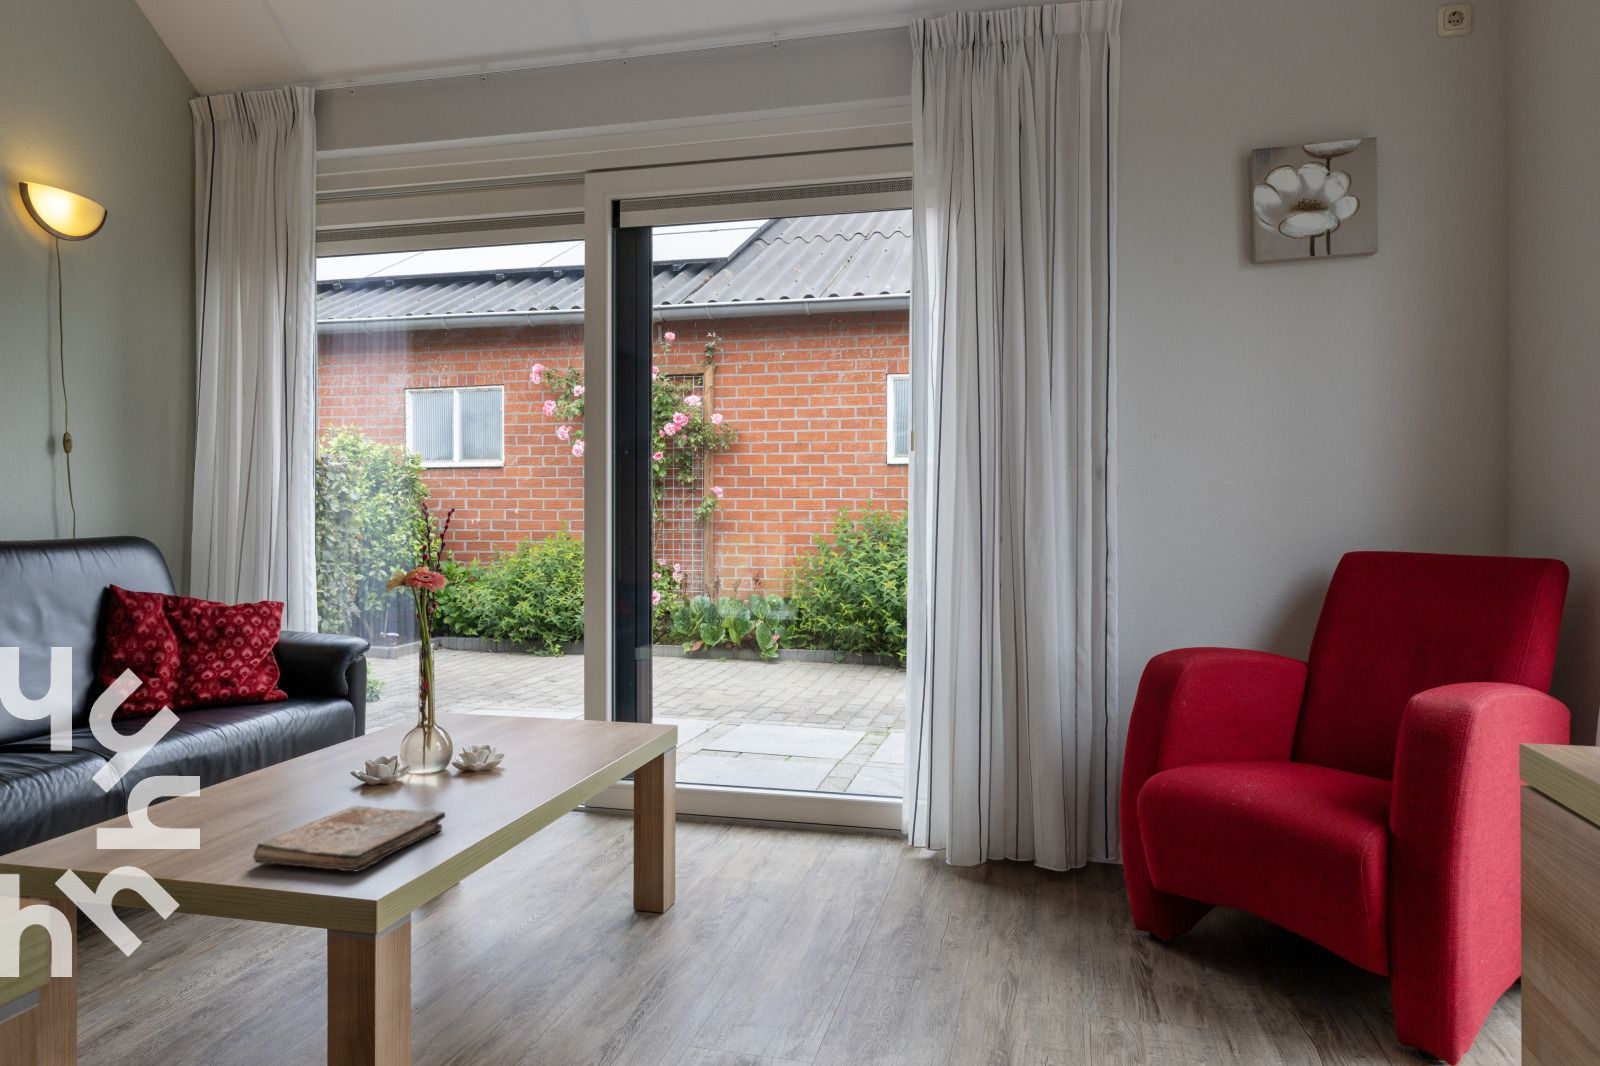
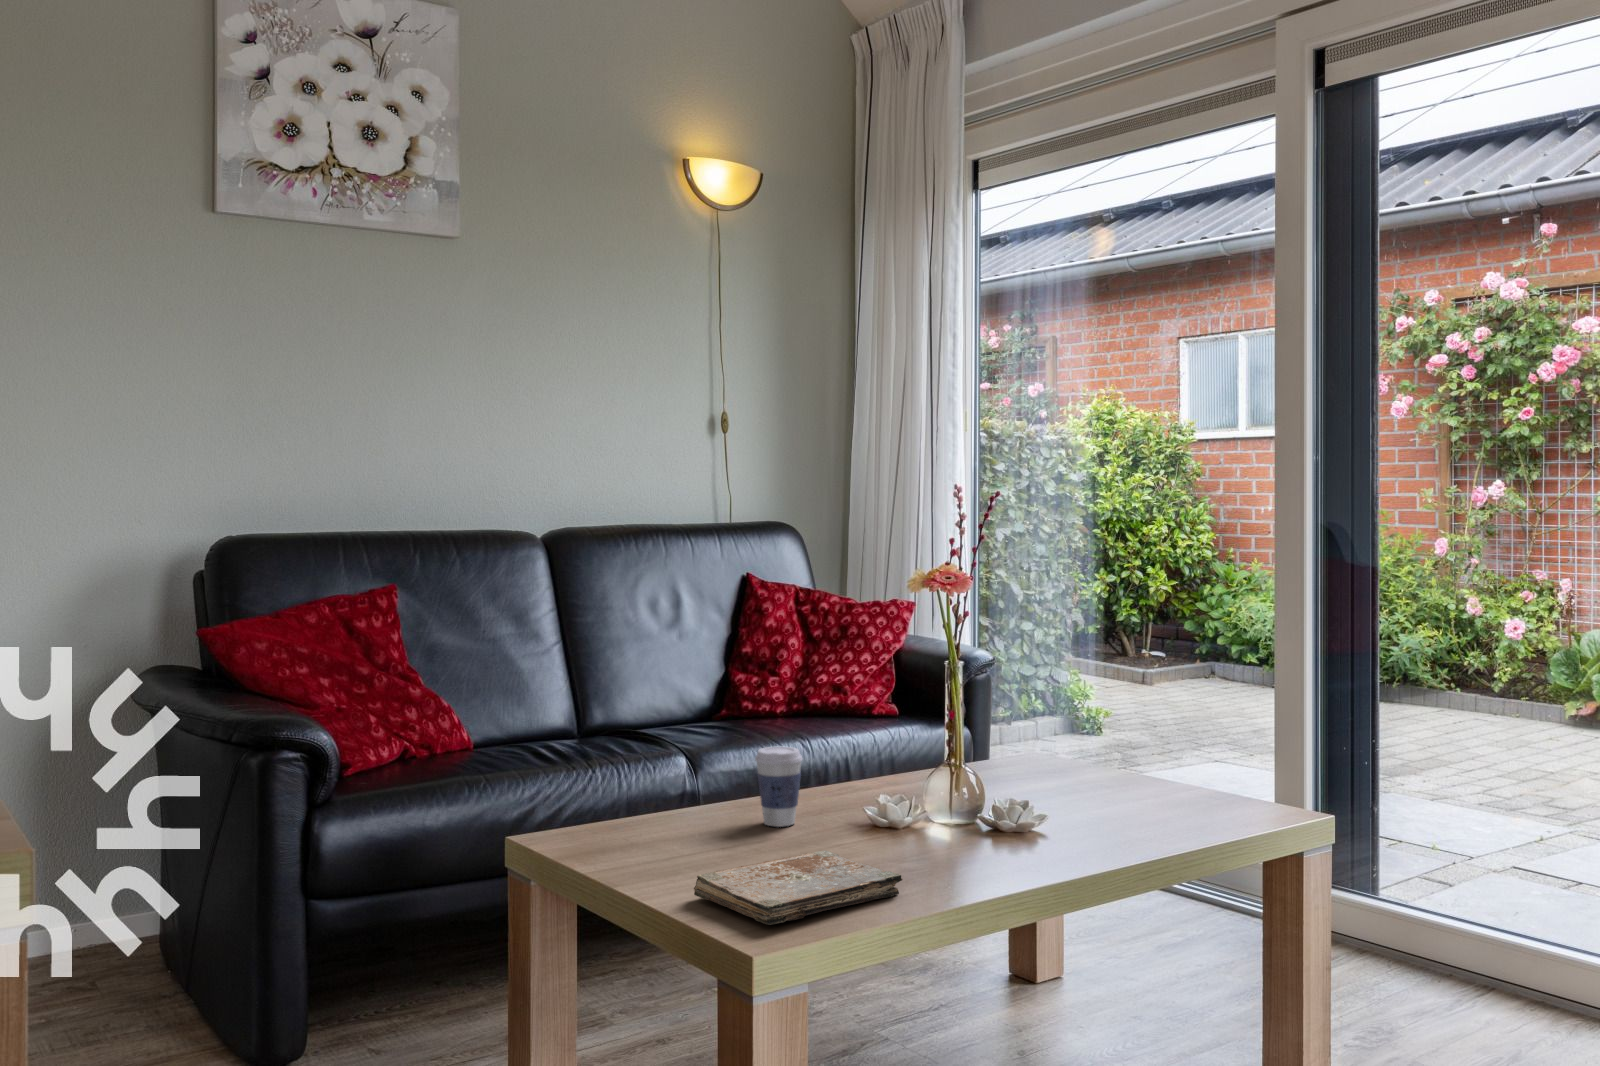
coffee cup: none [245,725,294,798] -> present [755,746,802,827]

